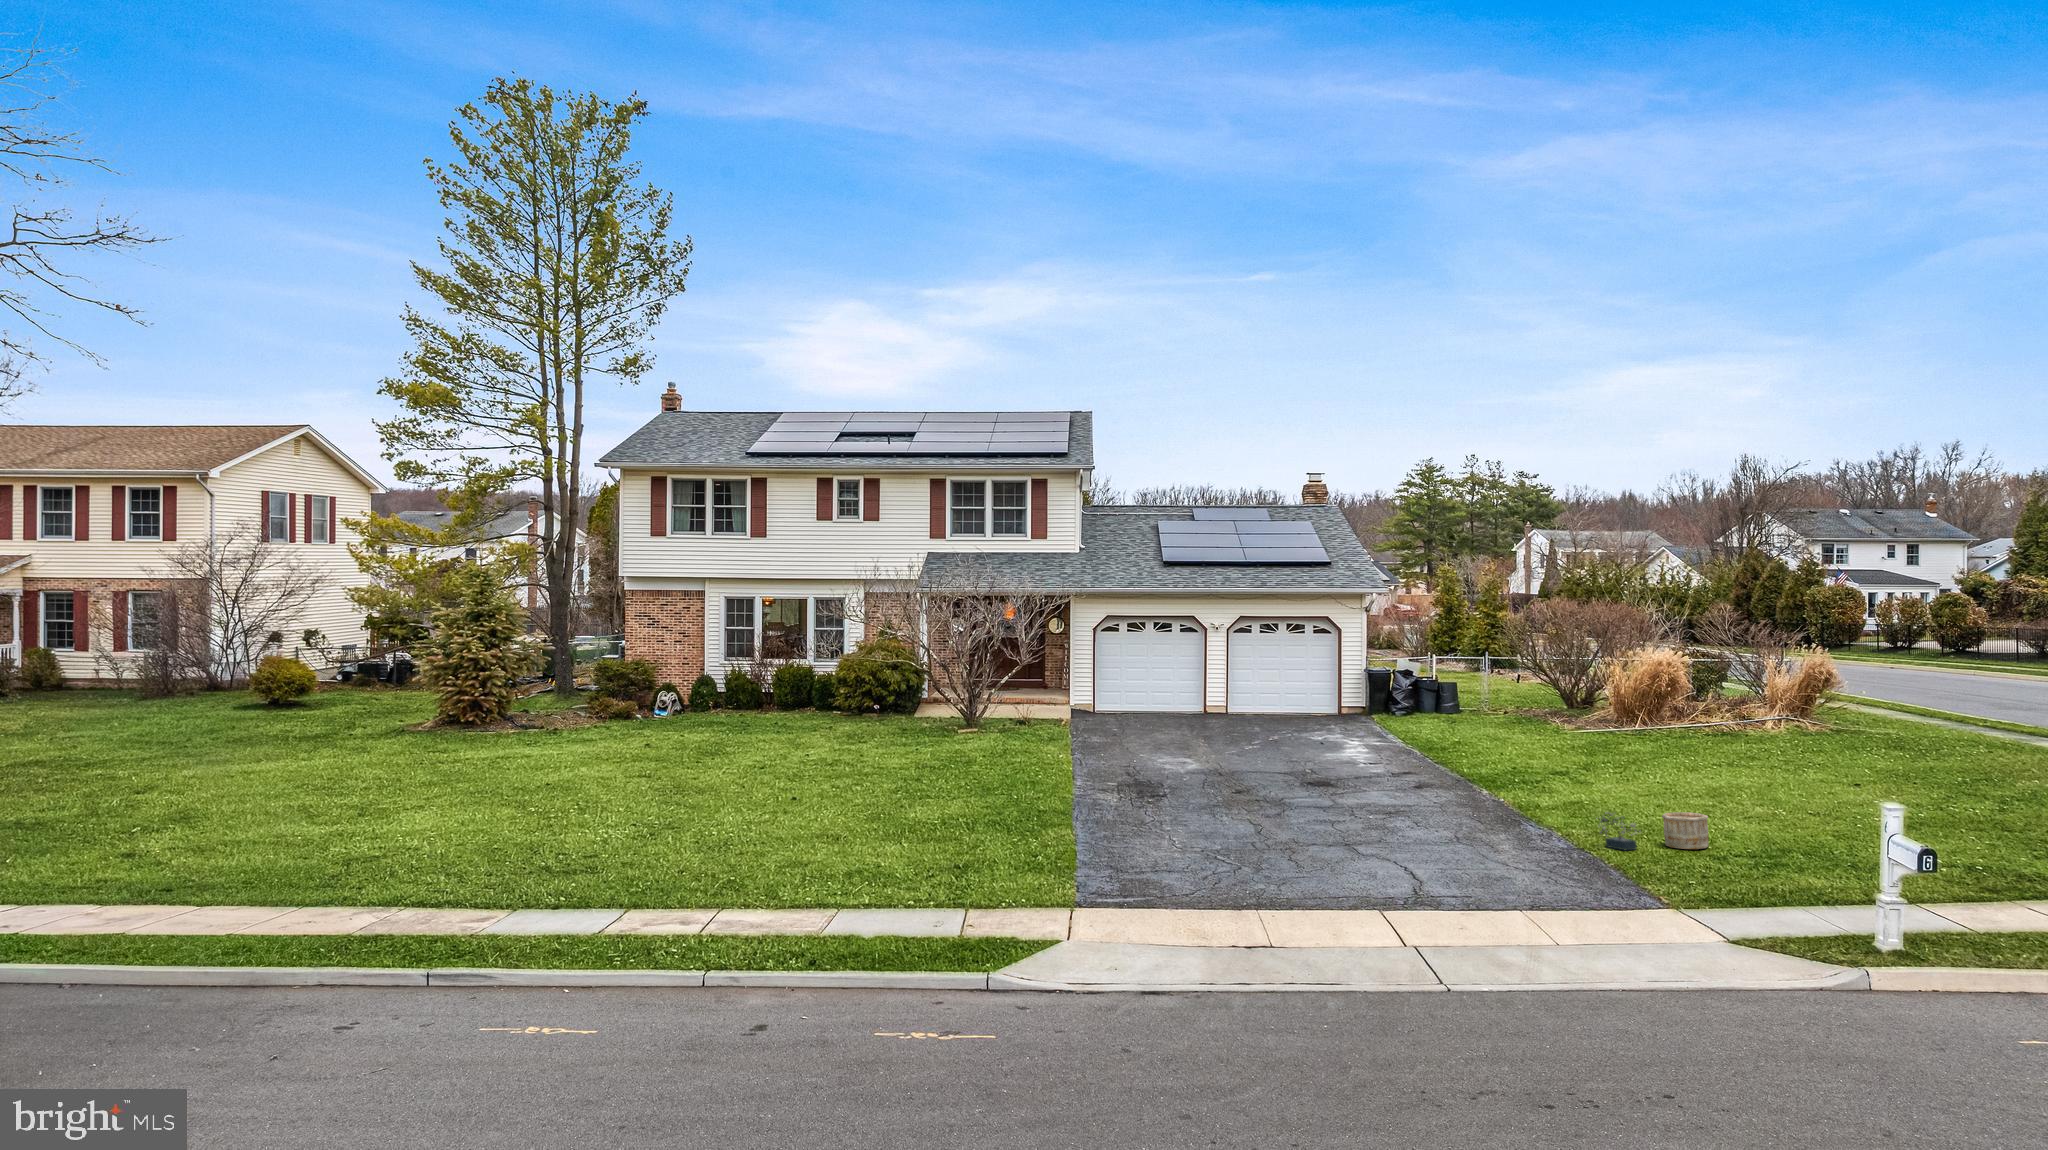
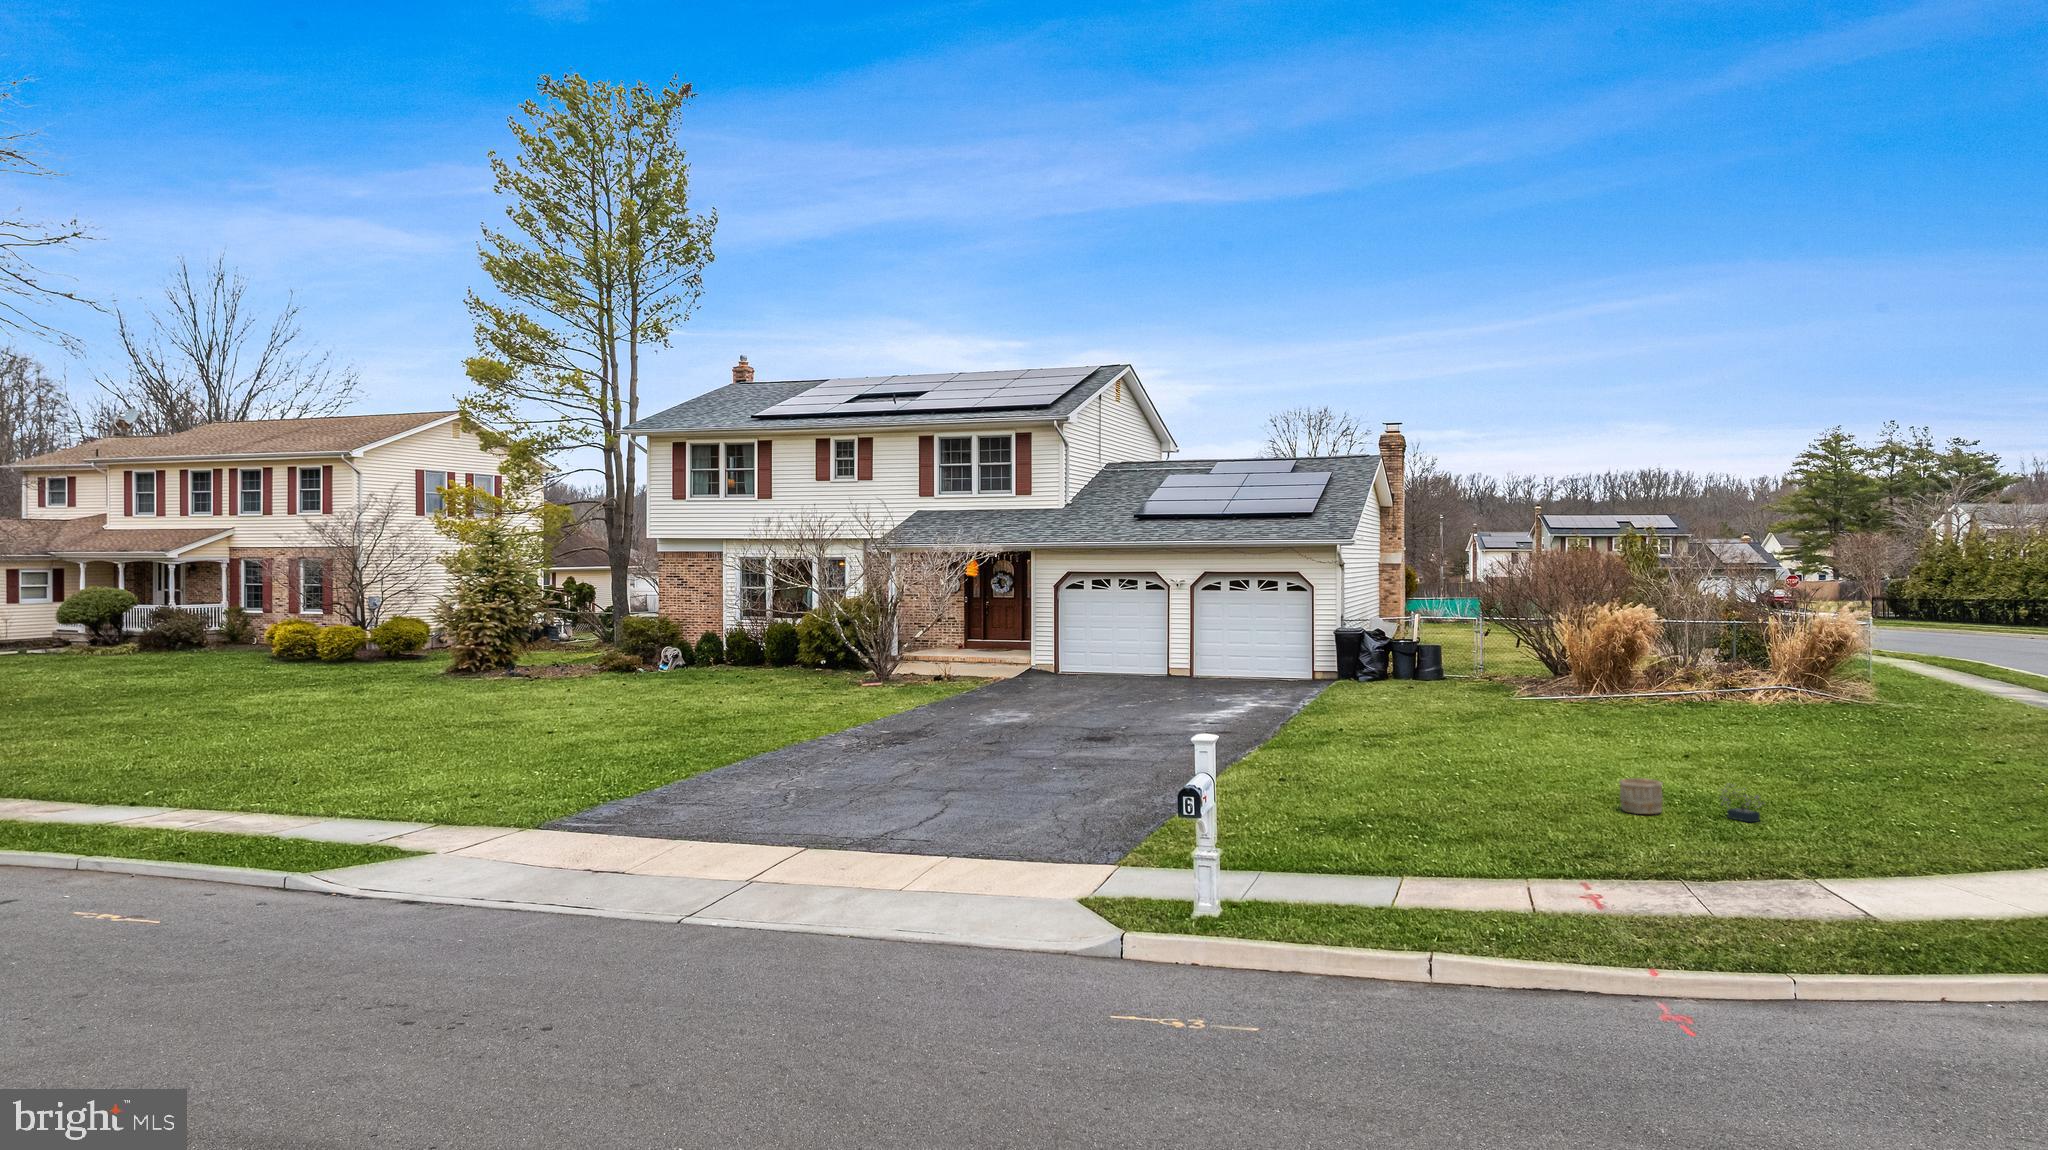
decorative plant: present [1602,813,1640,850] -> present [1723,786,1764,822]

